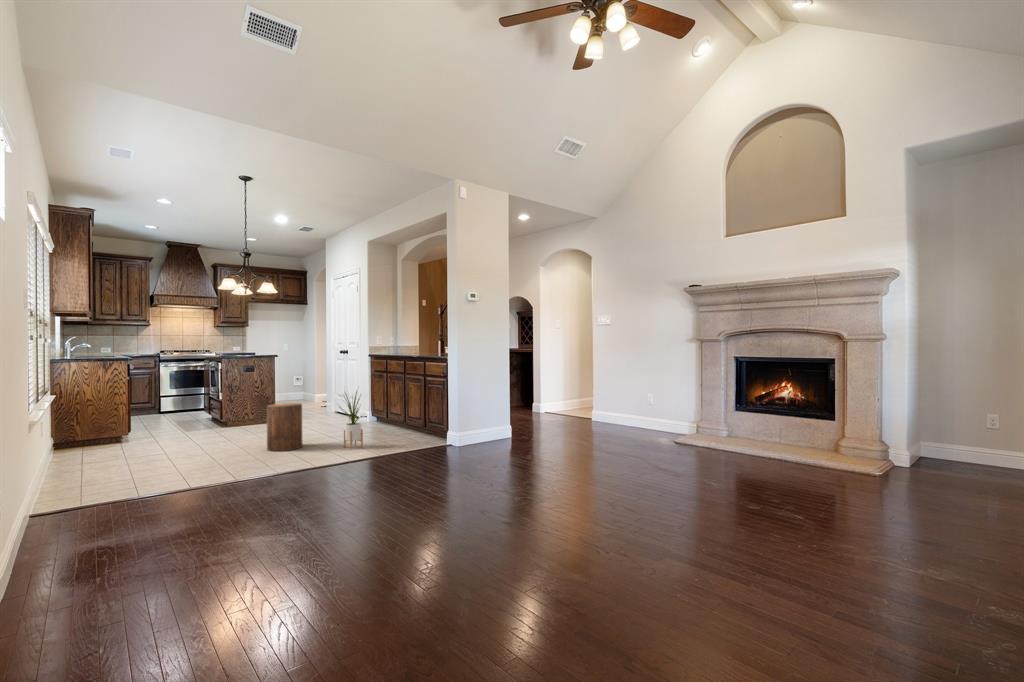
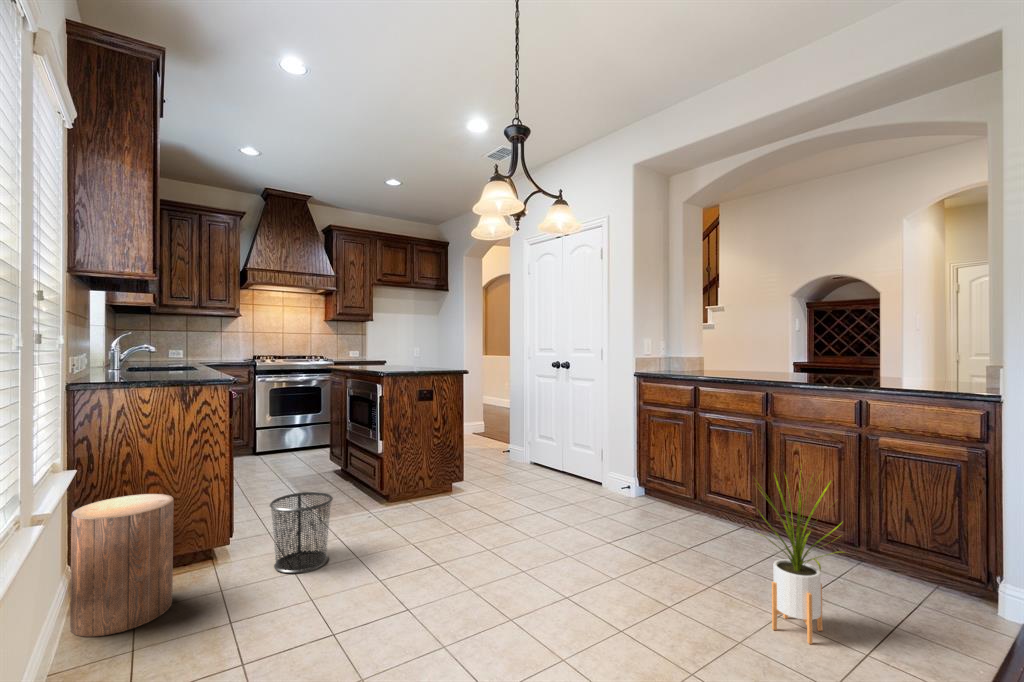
stool: present [267,403,302,451] -> present [70,494,173,637]
waste bin: none [147,411,180,444] -> present [270,492,333,573]

